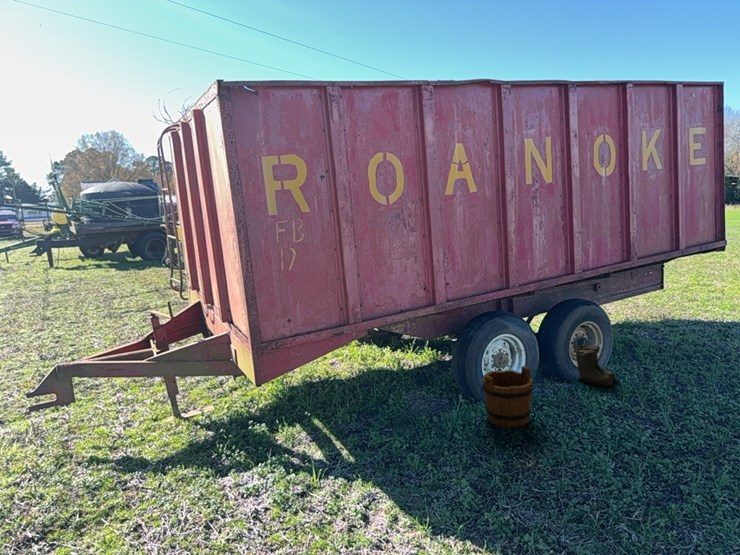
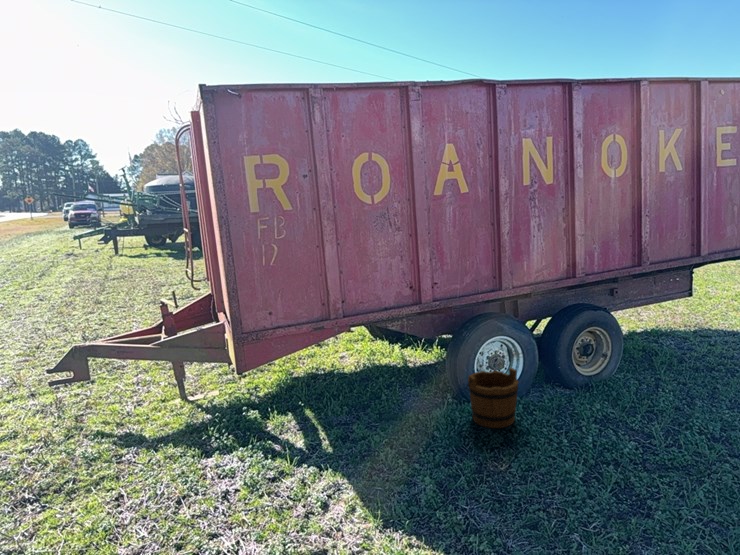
boots: present [576,345,616,387] -> none [576,349,618,393]

